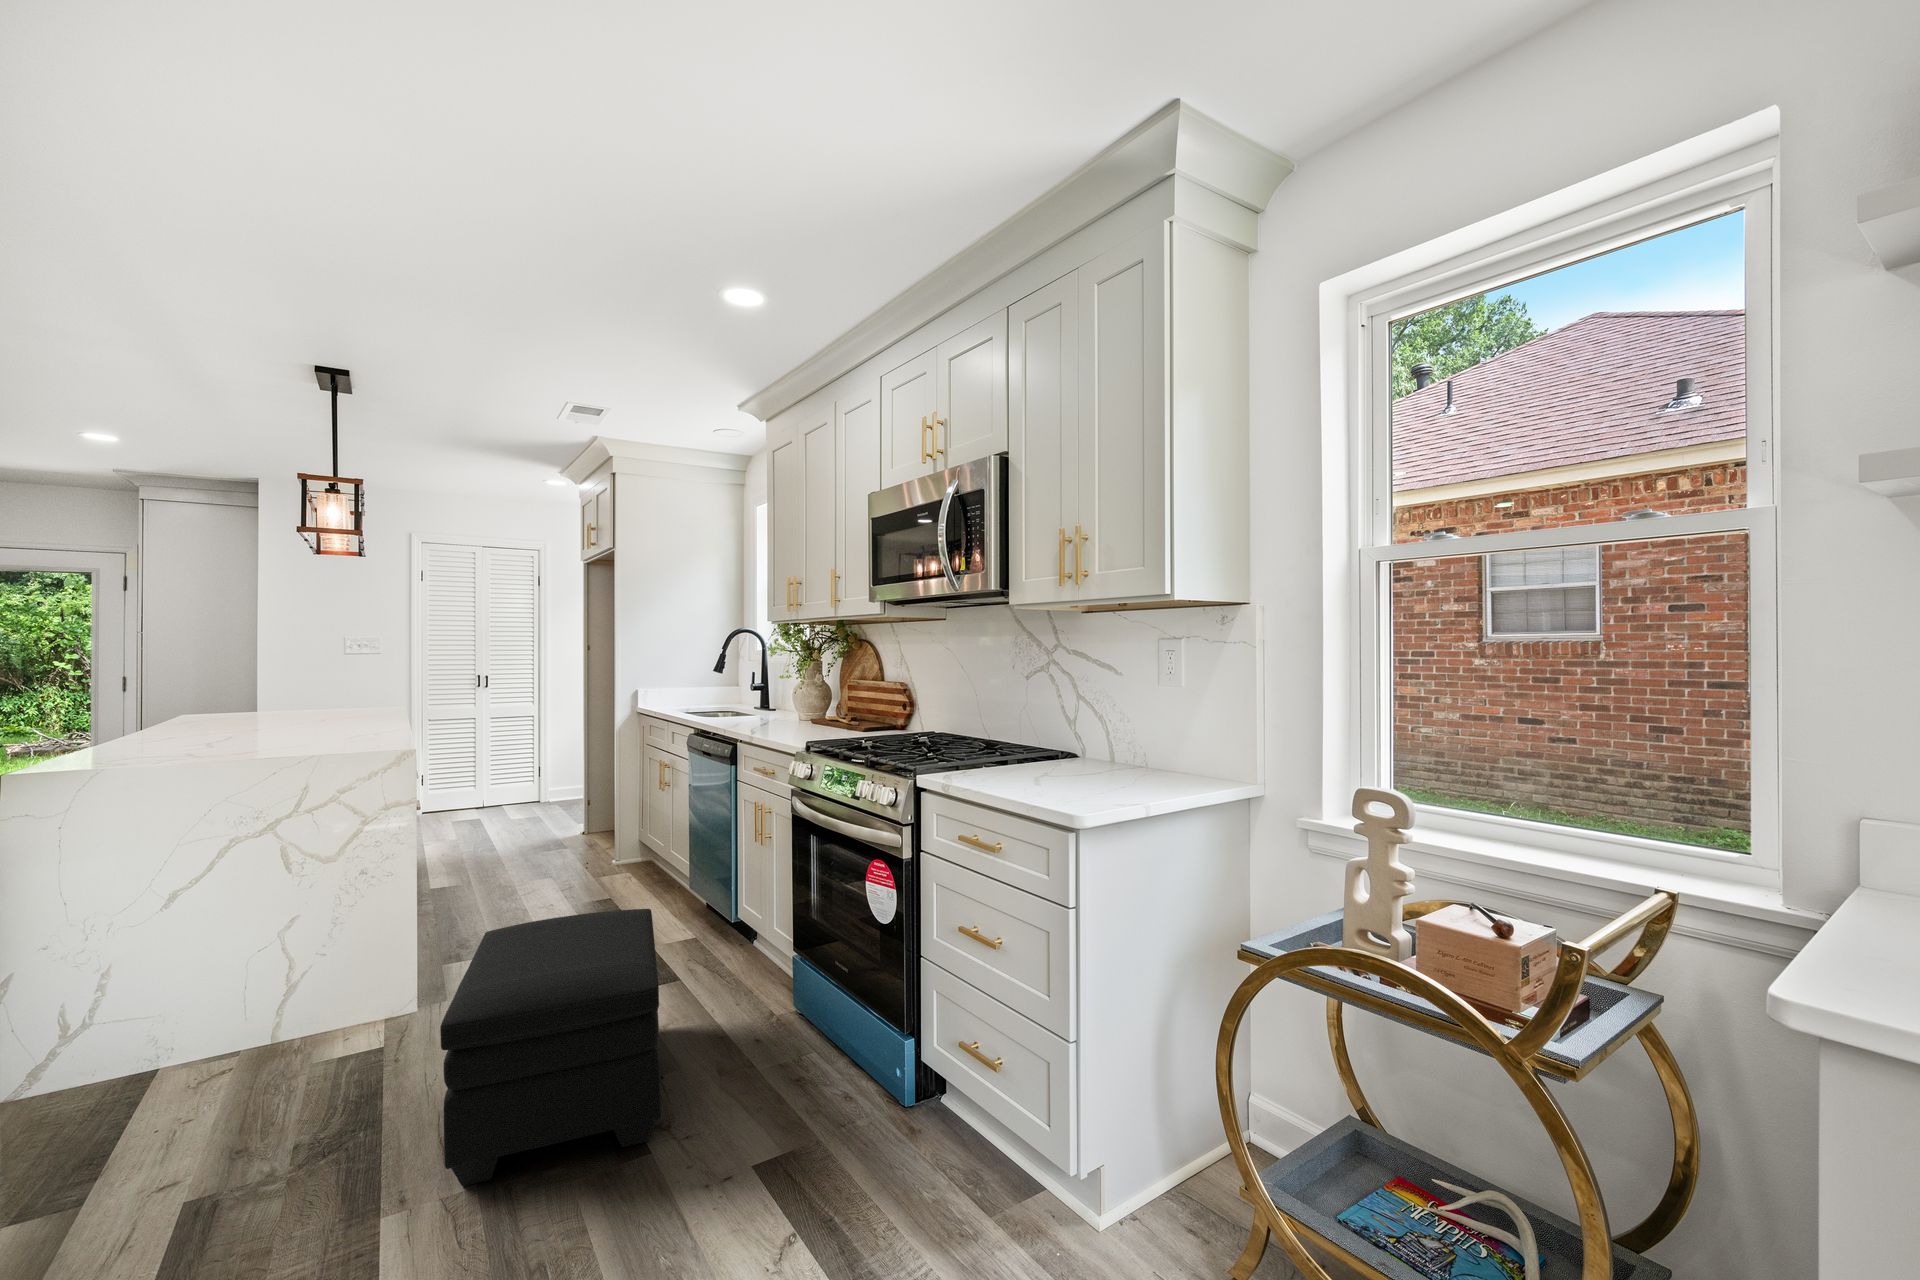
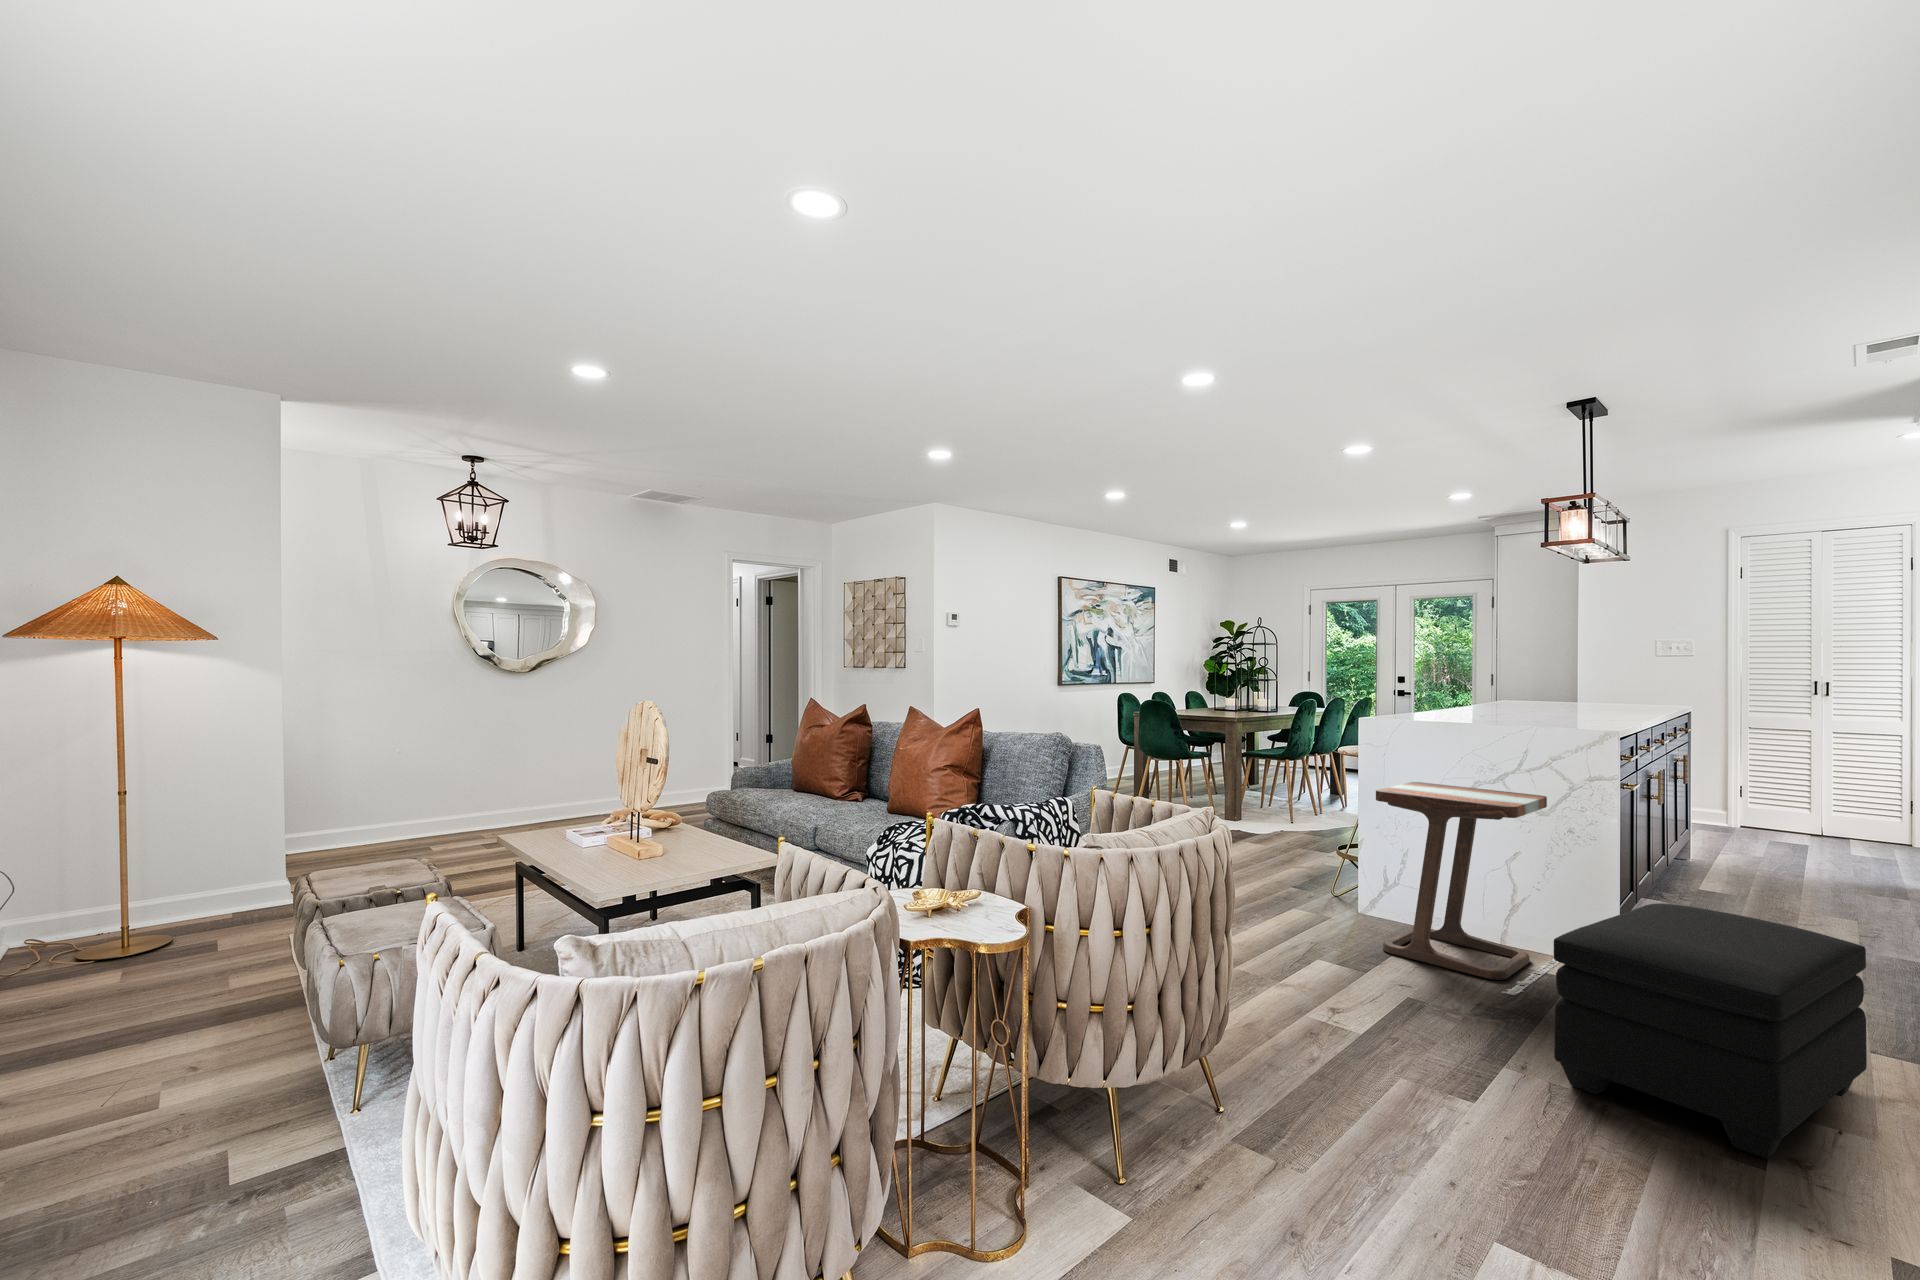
side table: none [76,845,360,1147] -> present [1376,782,1558,993]

